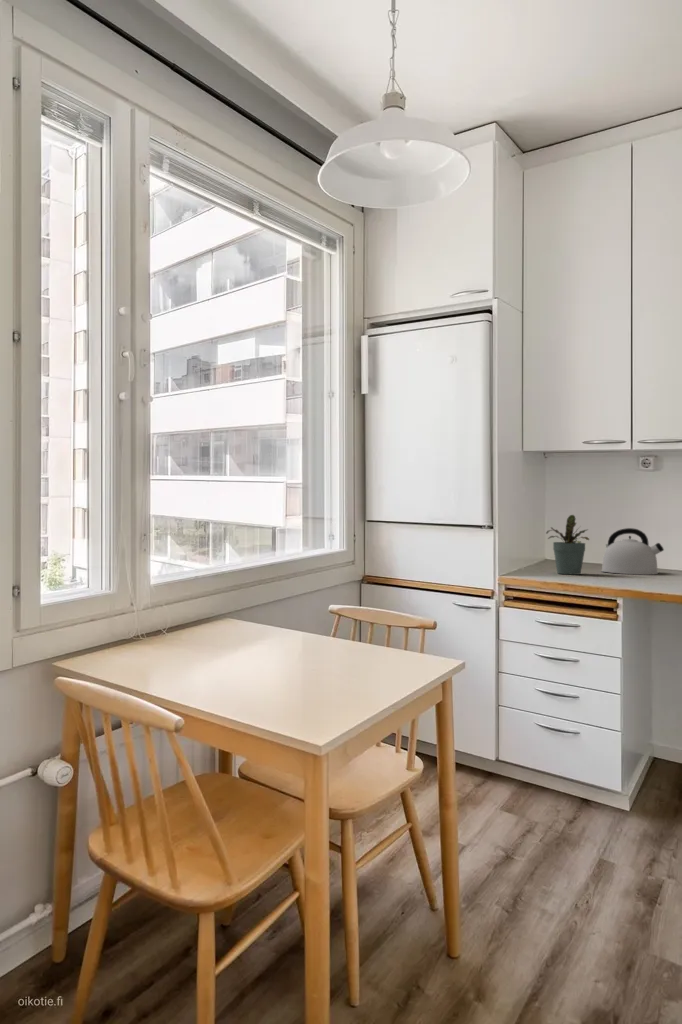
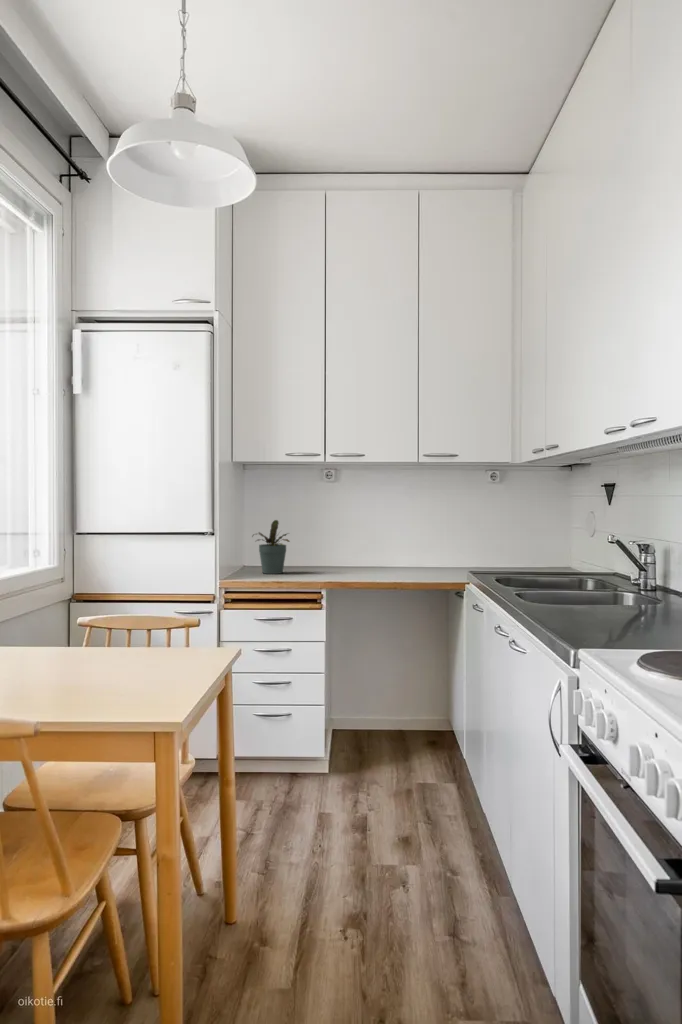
kettle: present [602,528,664,575] -> none [295,529,344,569]

